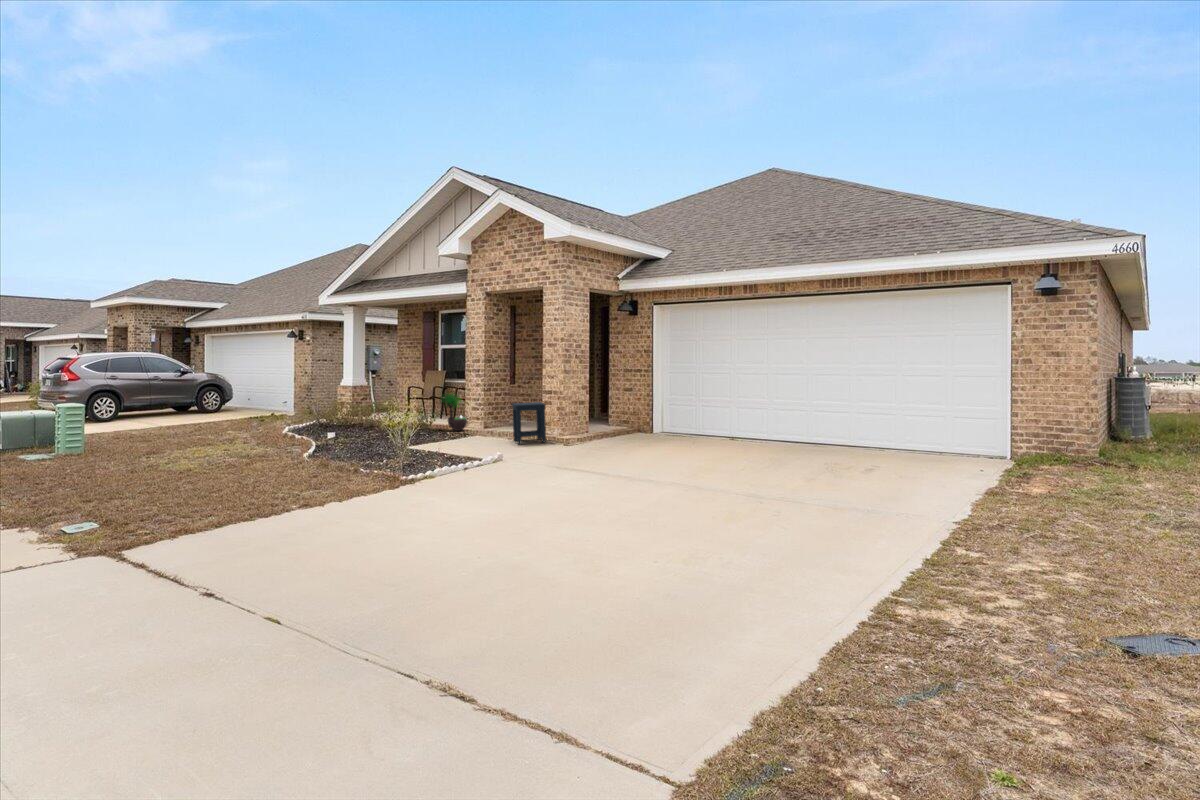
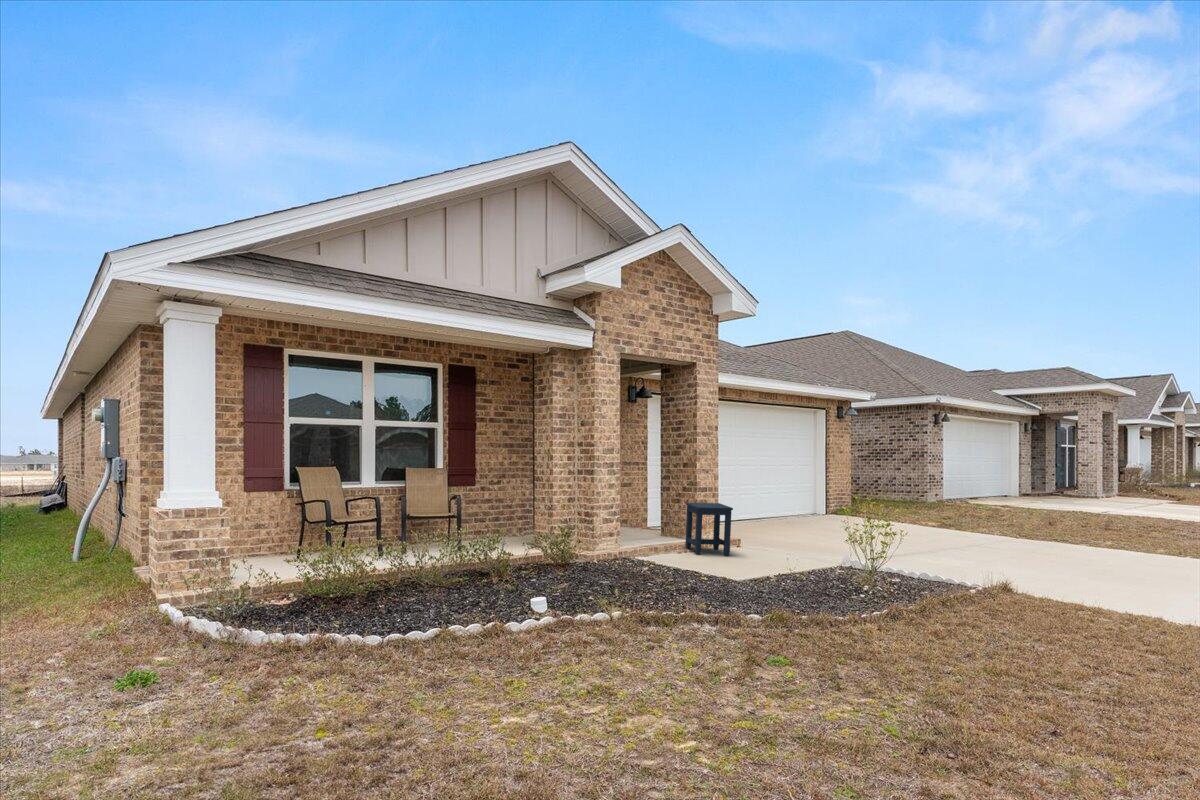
potted tree: present [442,394,467,431] -> none [587,496,625,563]

